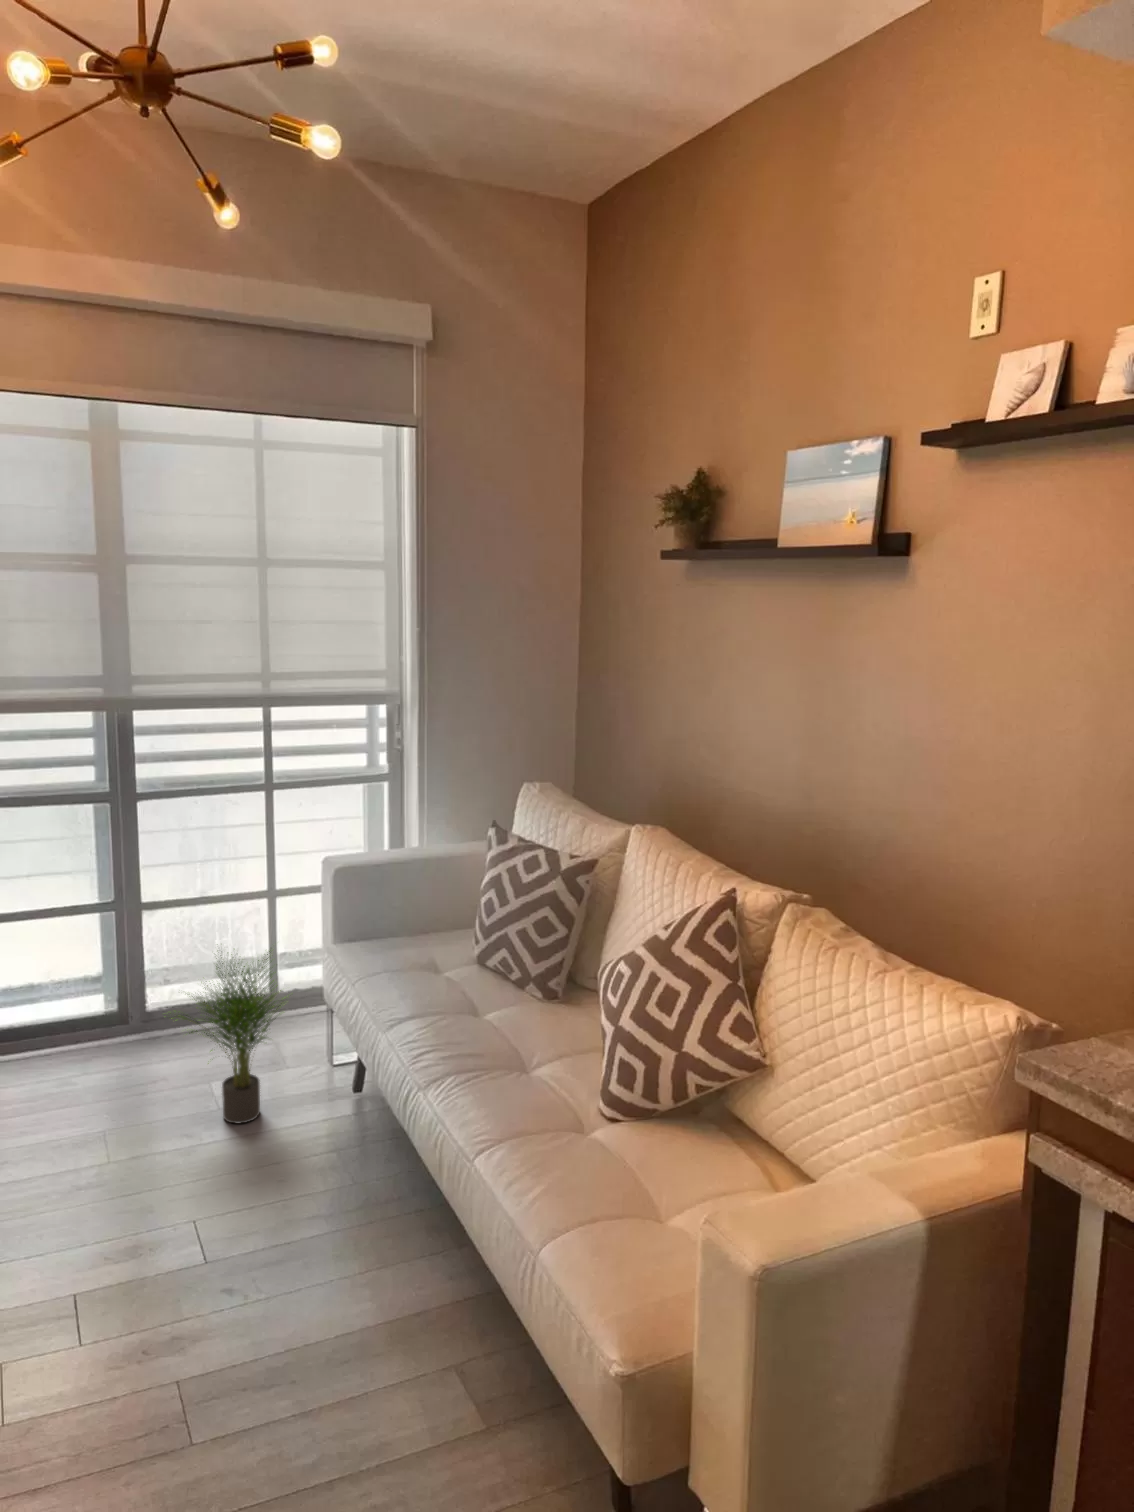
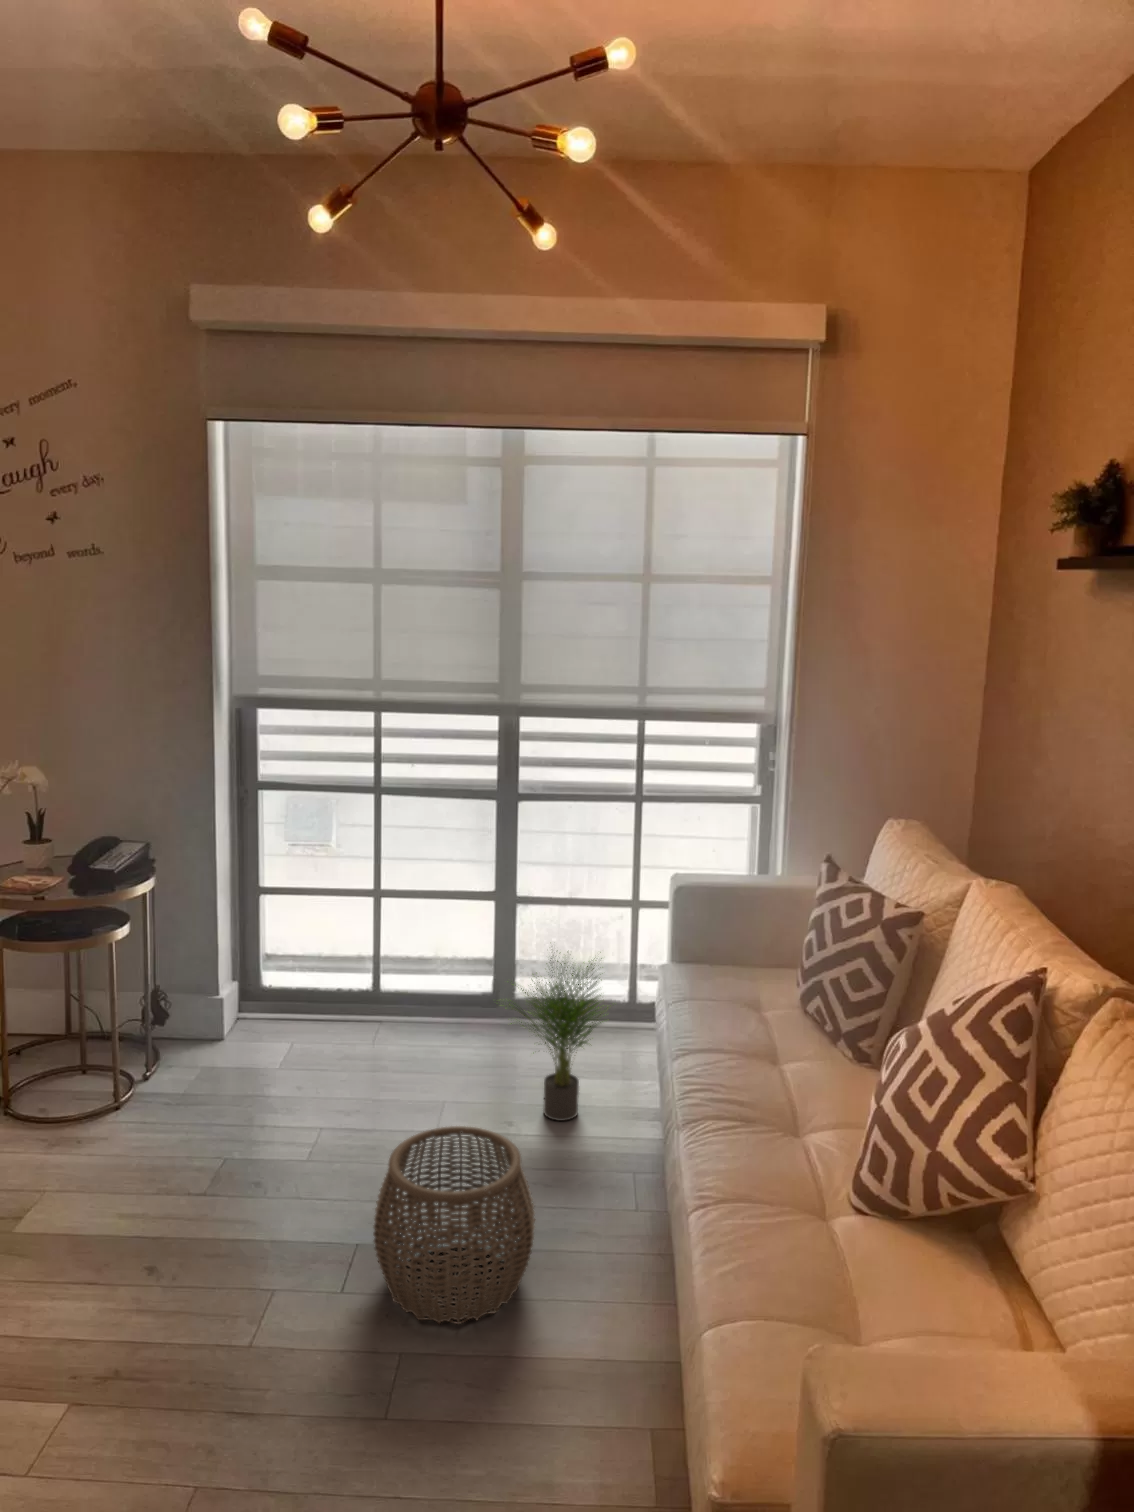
woven basket: none [109,1143,289,1354] -> present [373,1126,535,1324]

